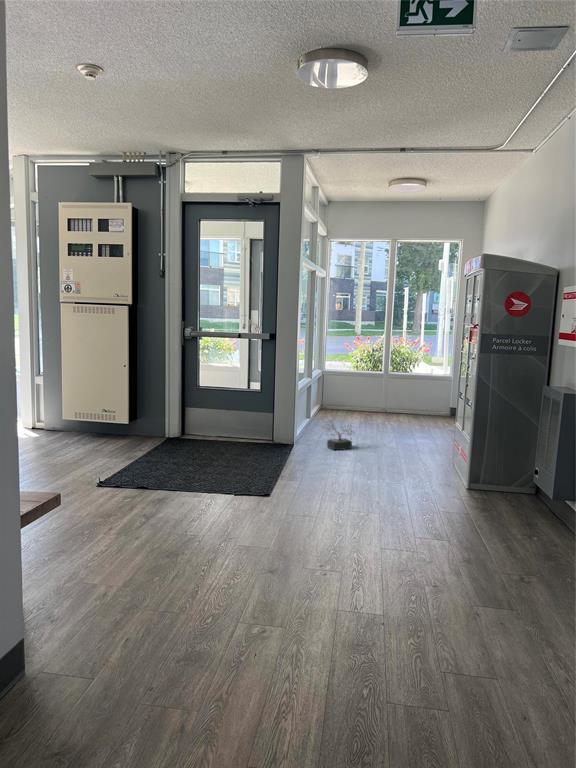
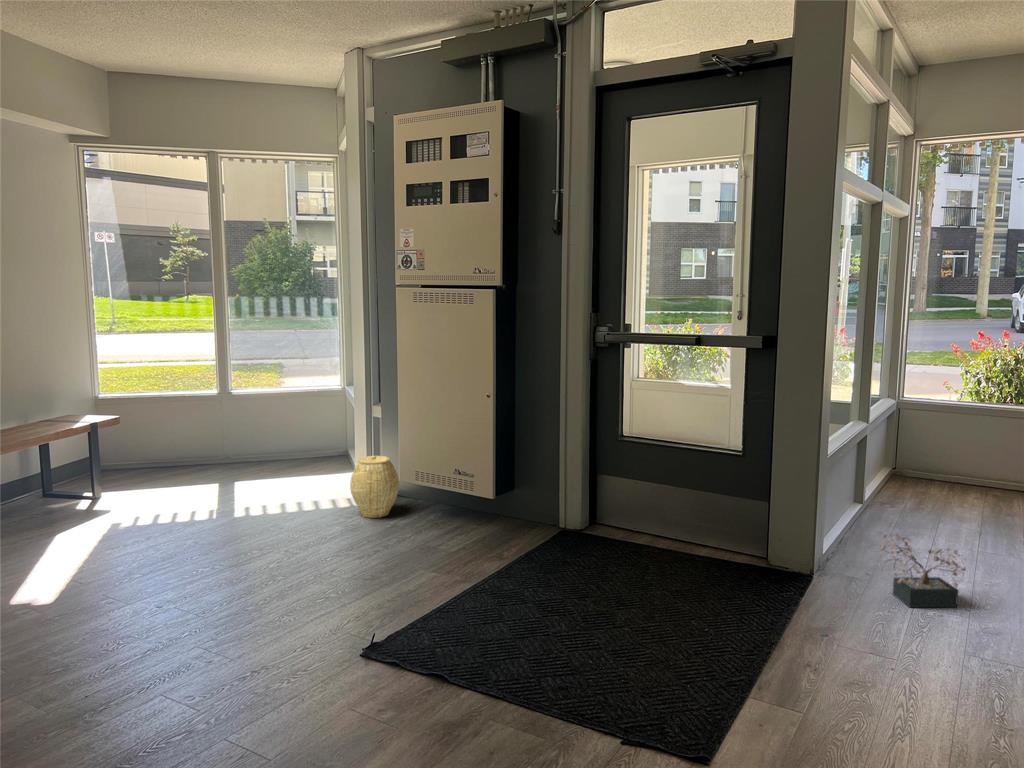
woven basket: none [33,405,65,442] -> present [350,456,399,518]

